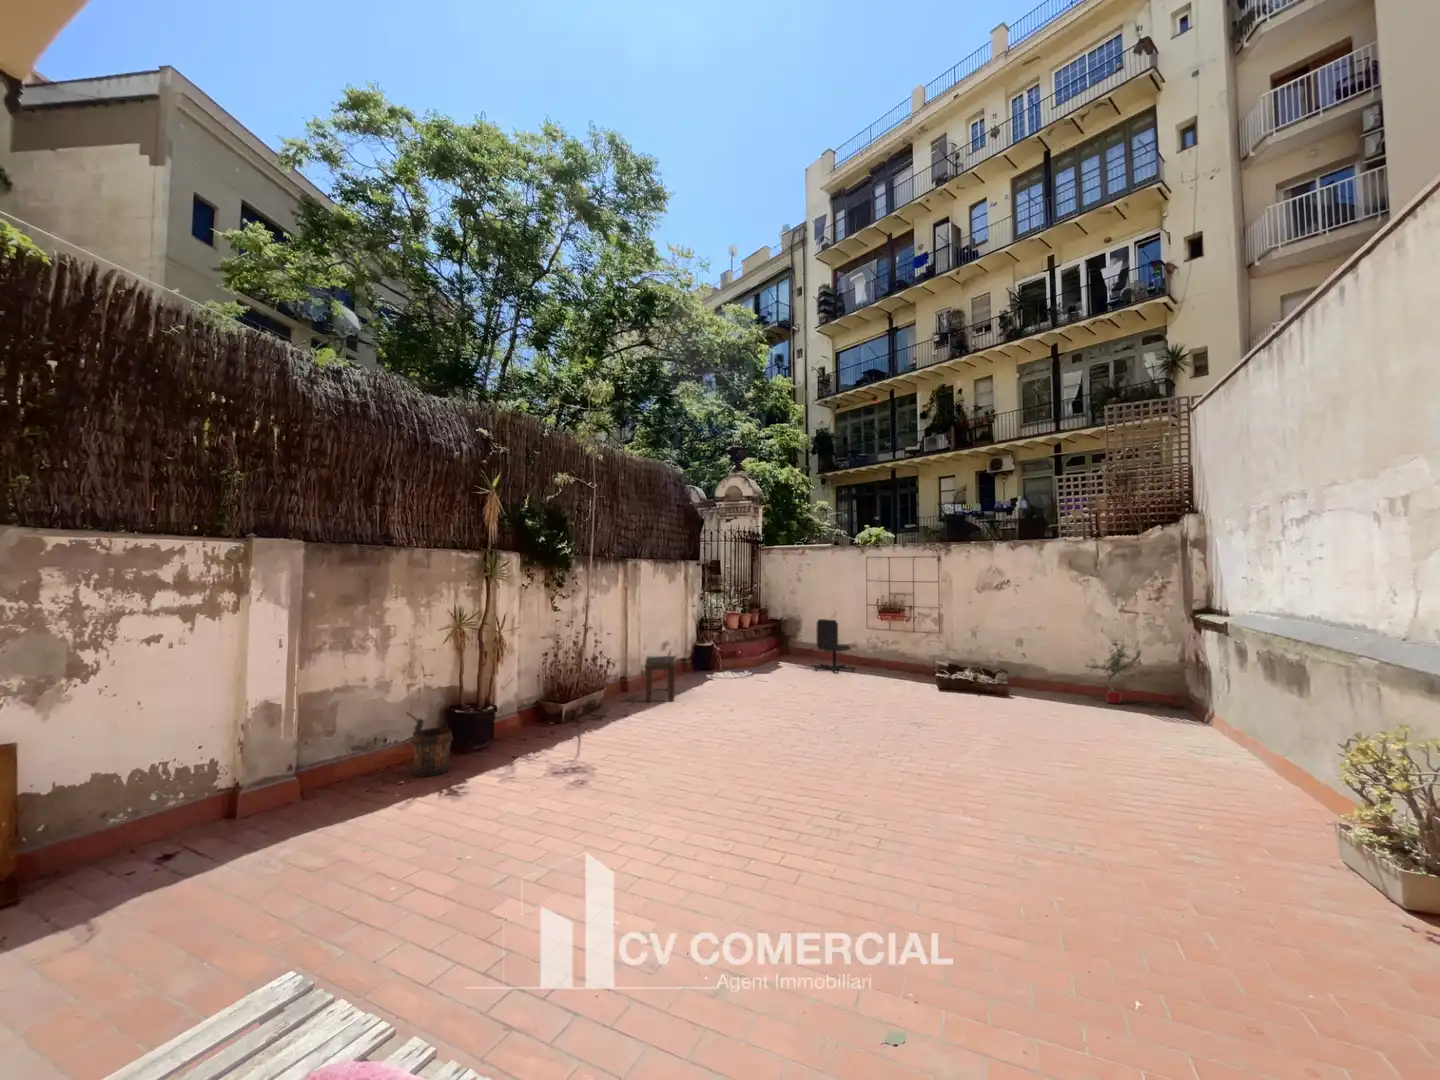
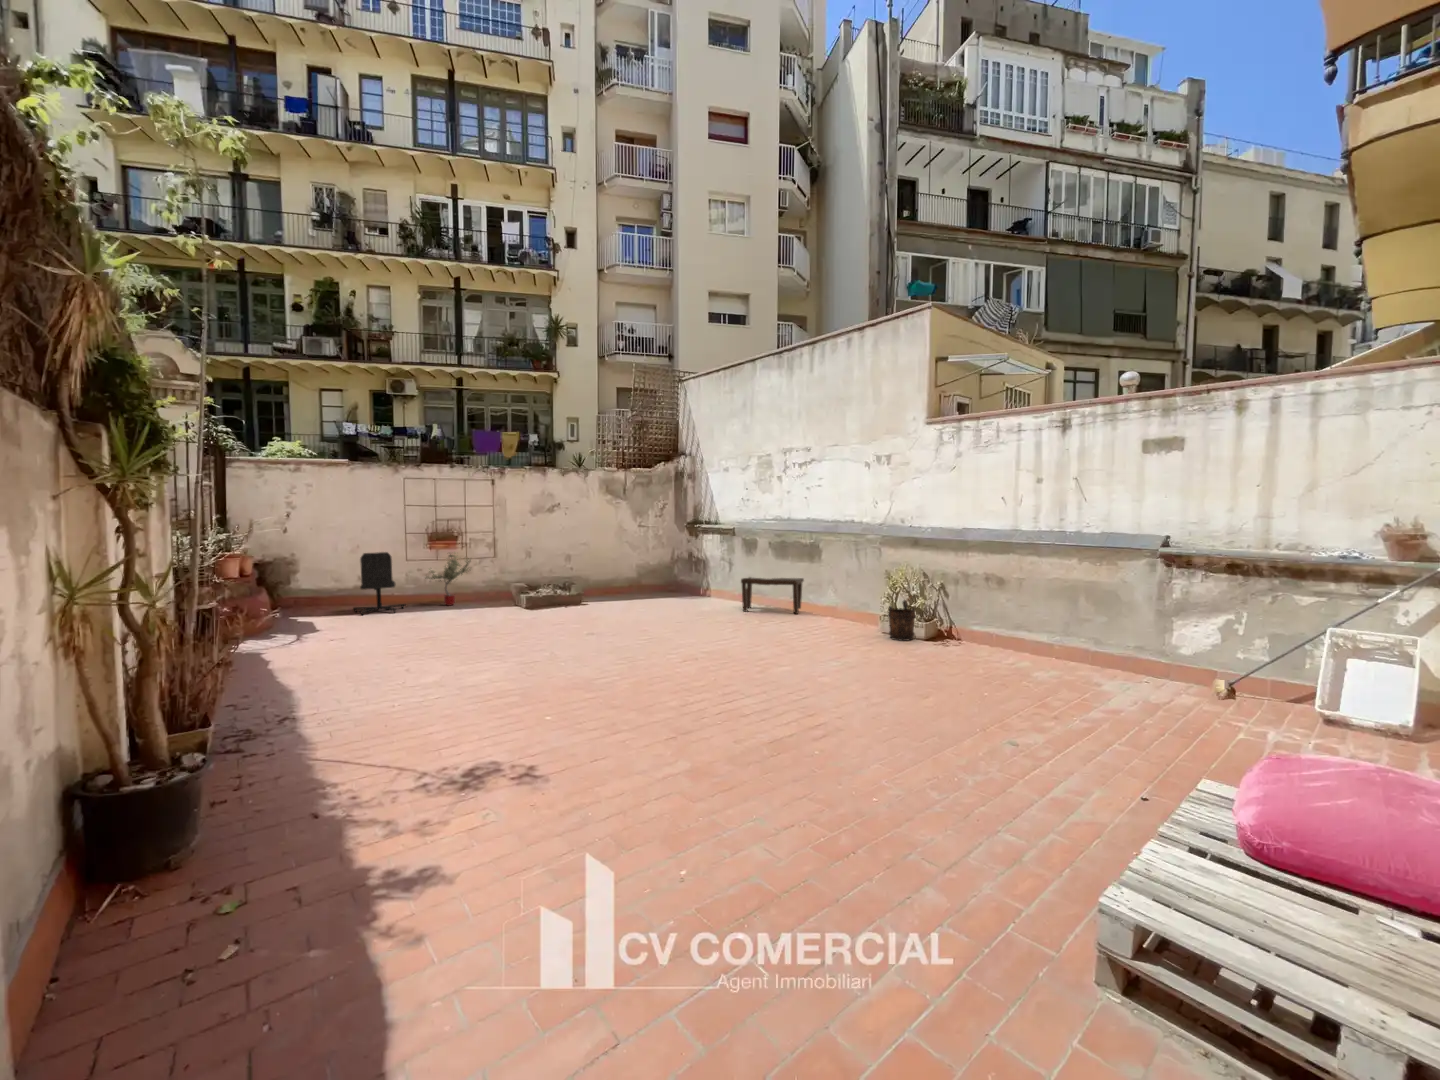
potted tree: present [1086,640,1141,704] -> present [426,553,471,606]
bench: present [645,656,675,702] -> present [741,577,804,614]
bucket: present [406,712,453,776] -> present [888,596,916,641]

